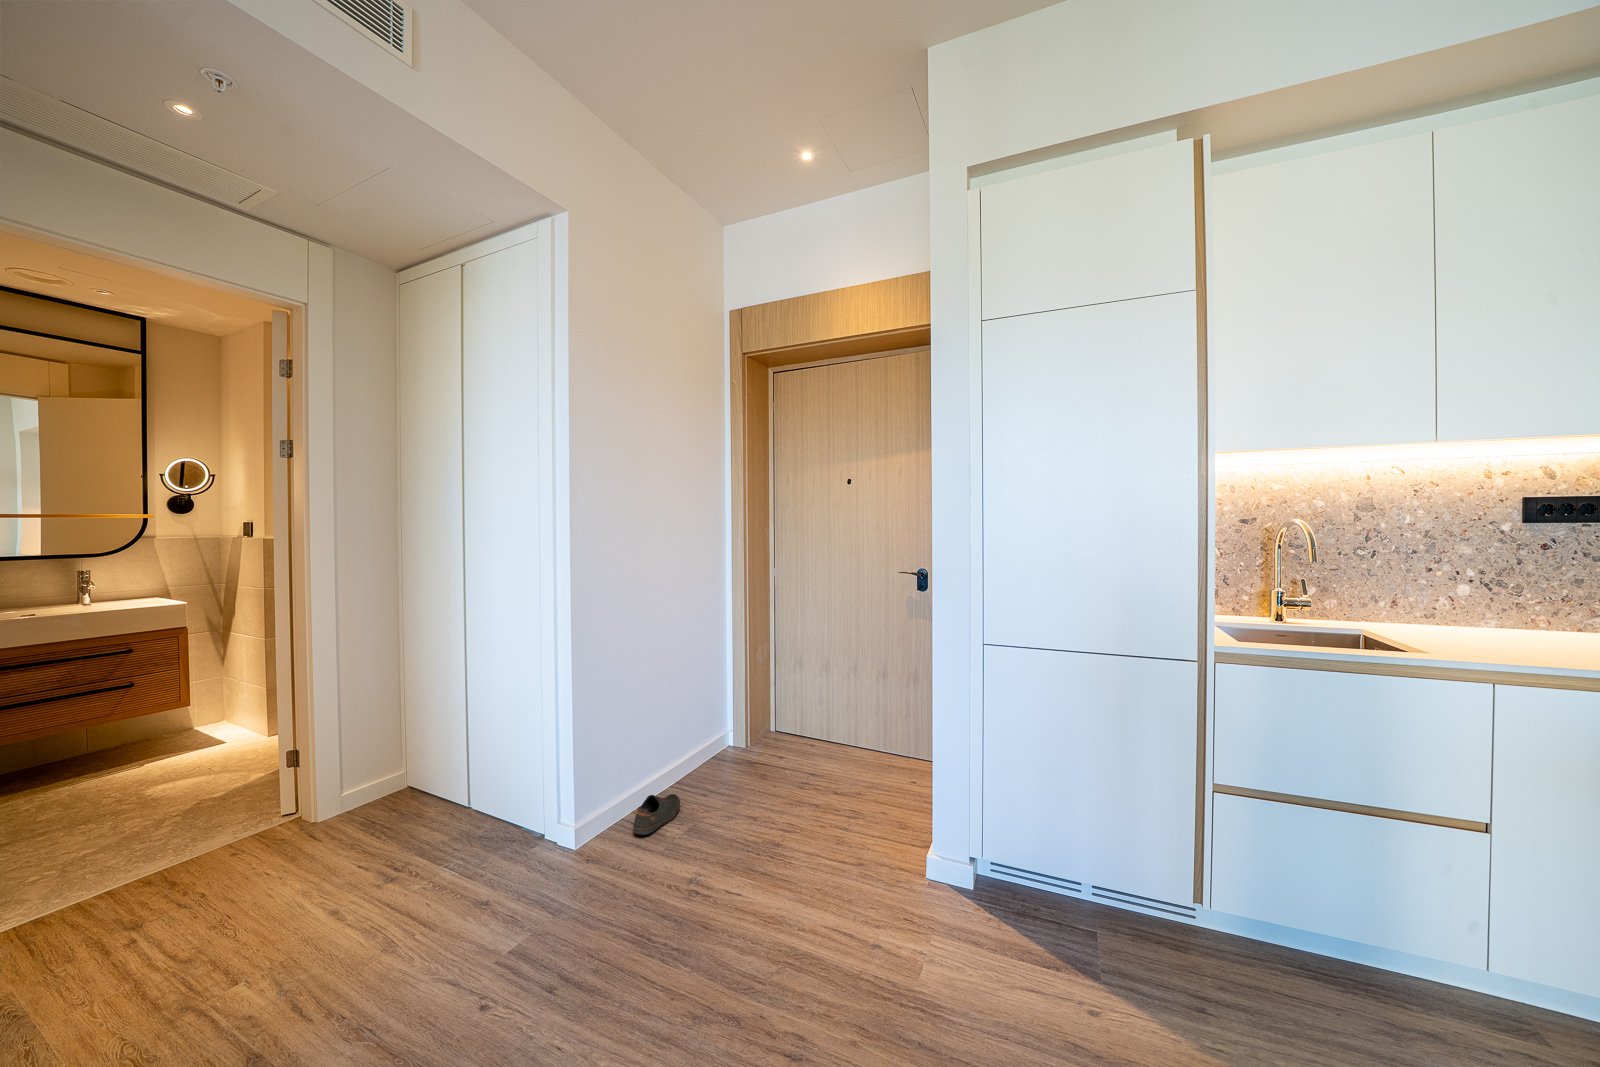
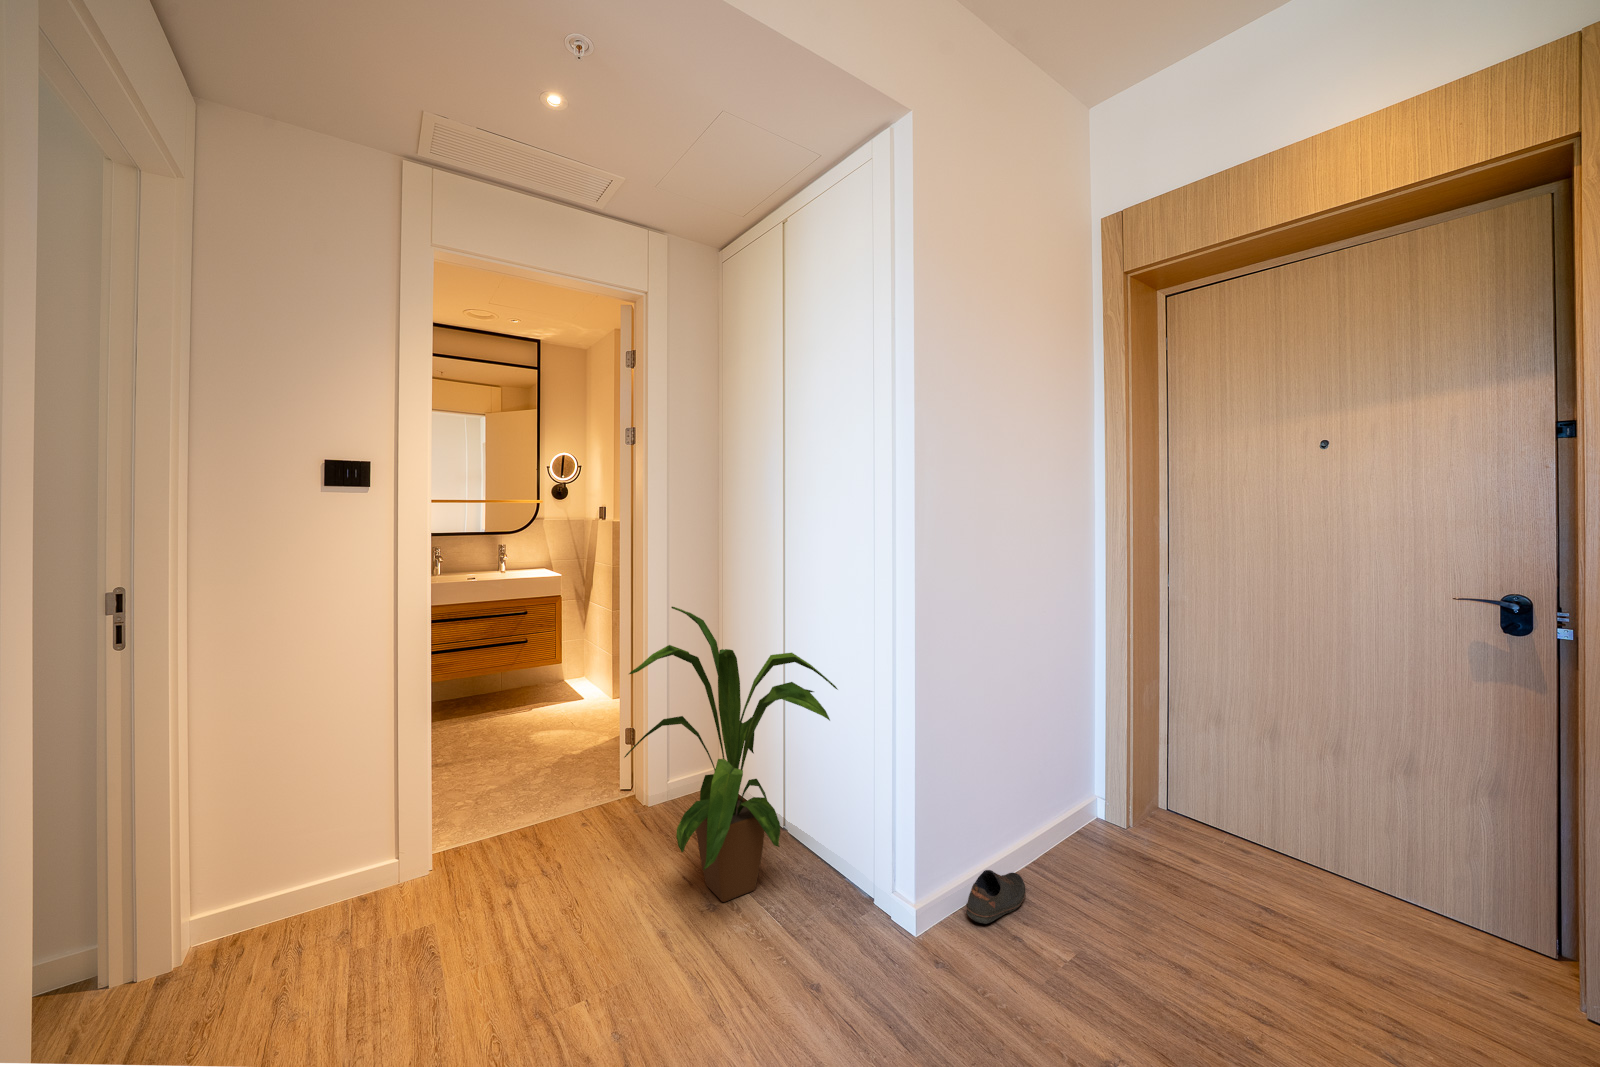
house plant: none [287,618,523,881] -> present [625,607,838,902]

